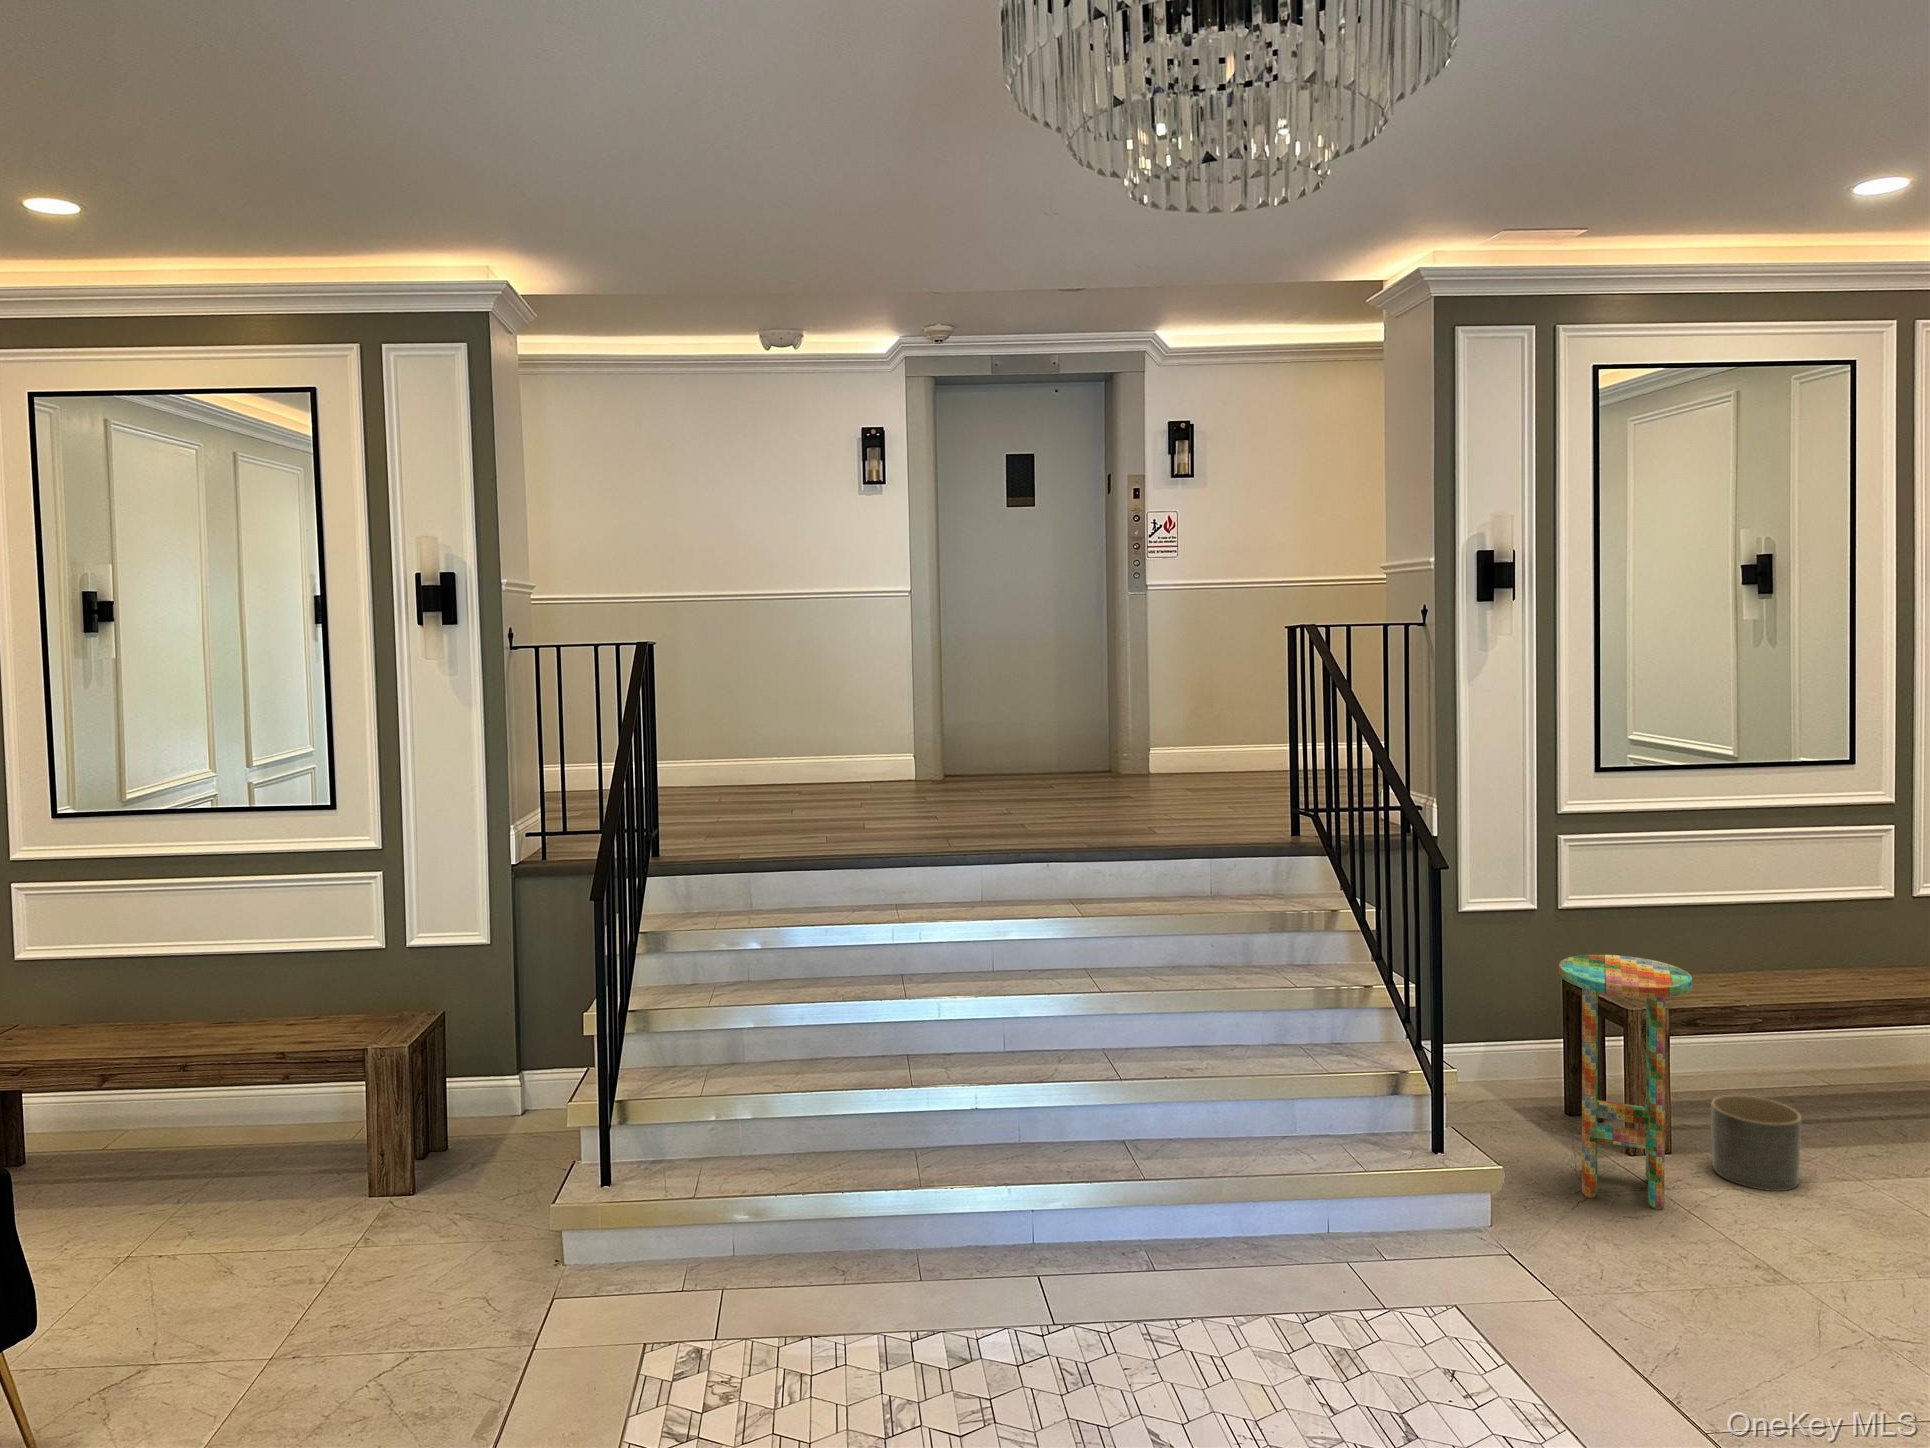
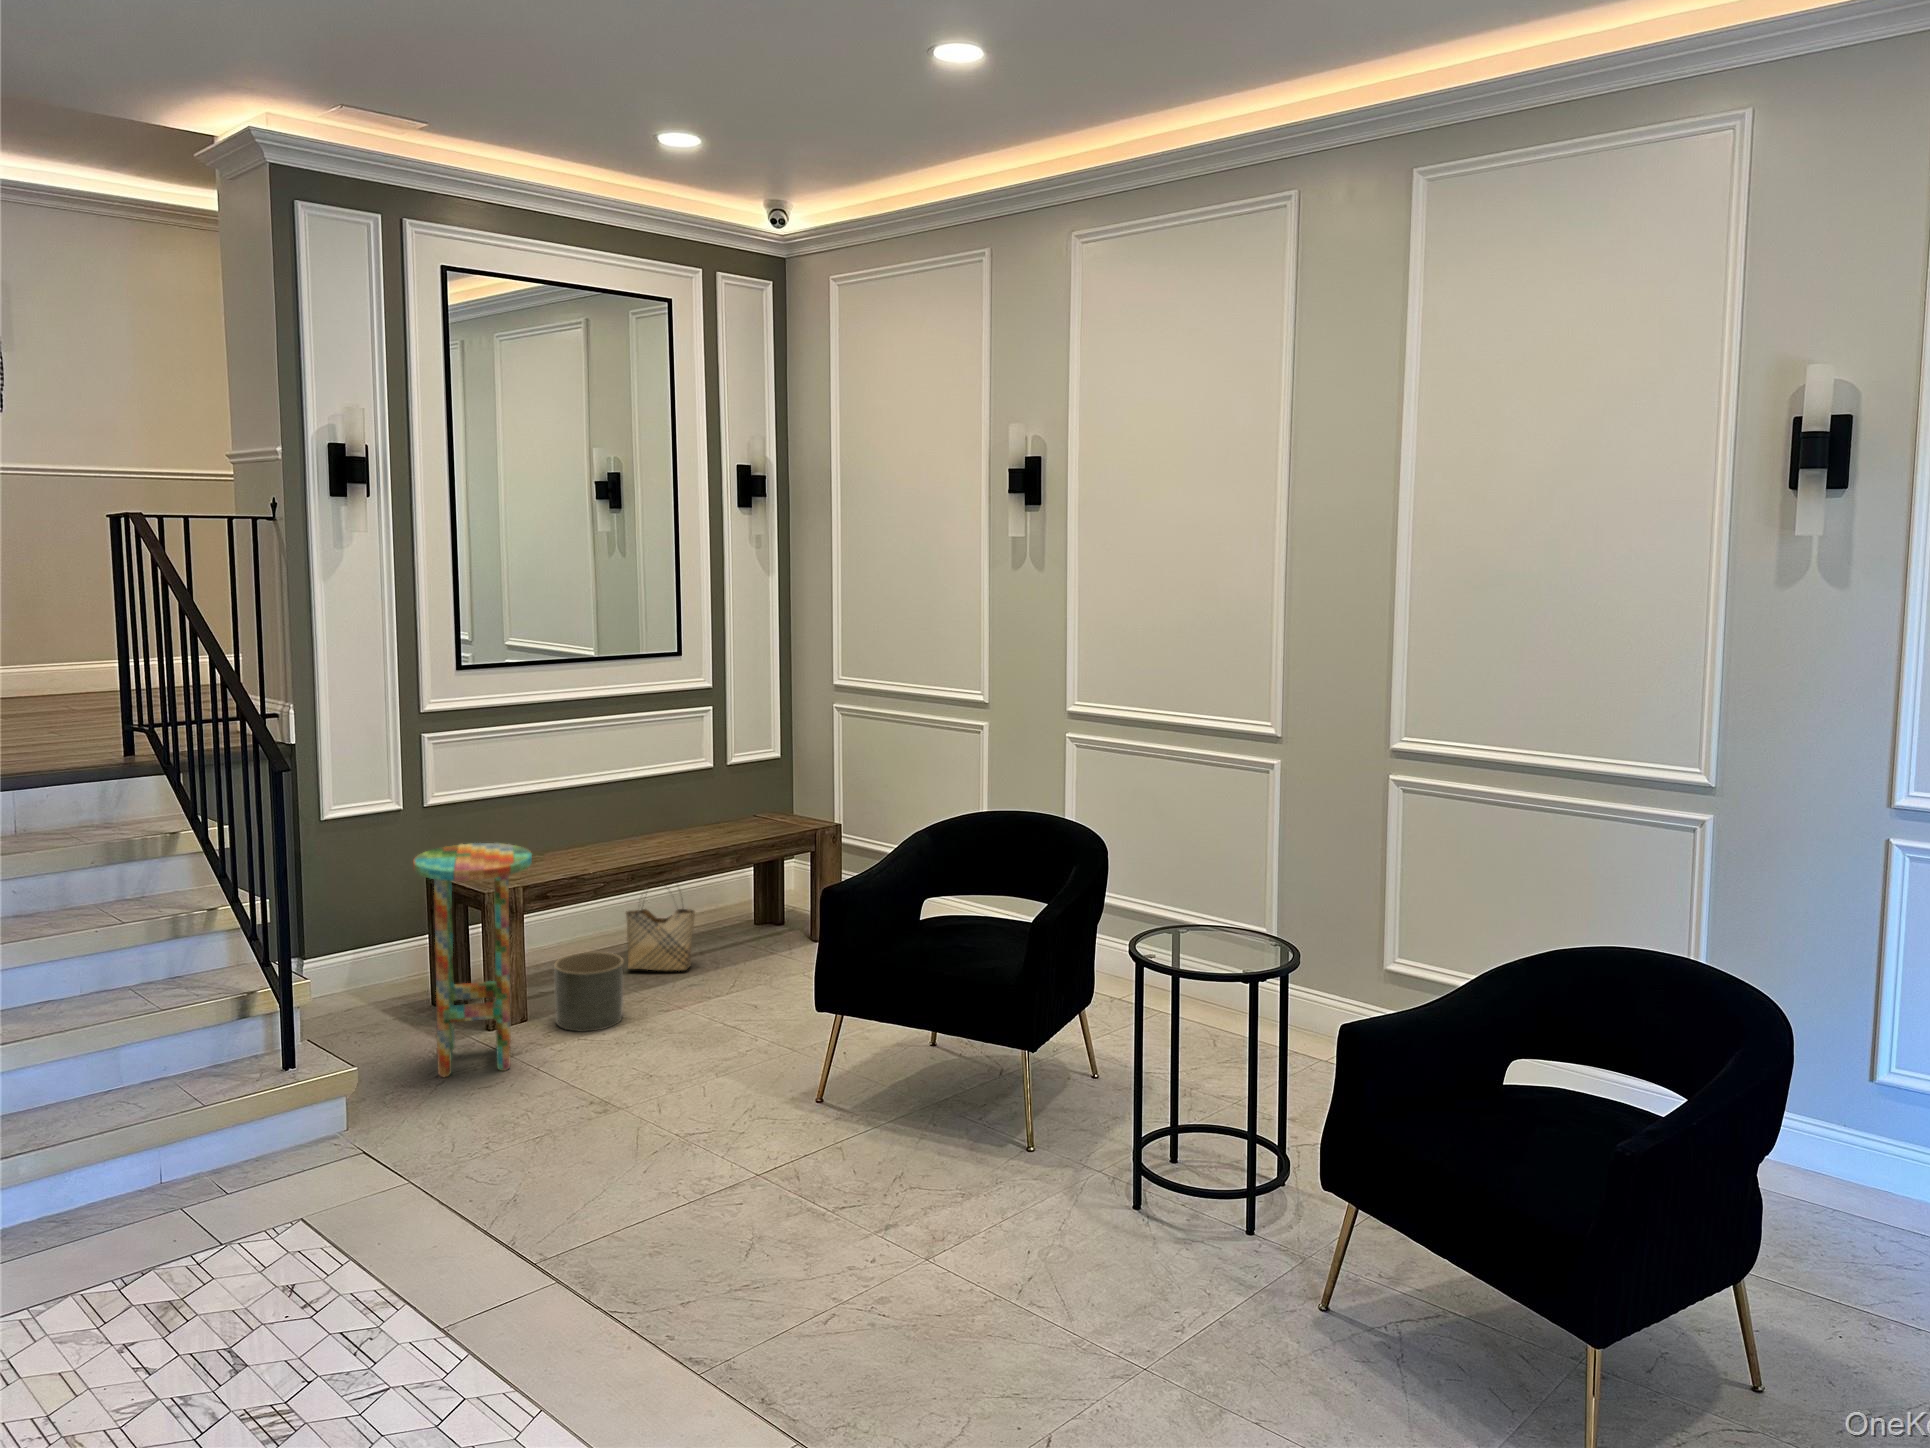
woven basket: none [1793,1022,1893,1142] -> present [626,886,695,971]

